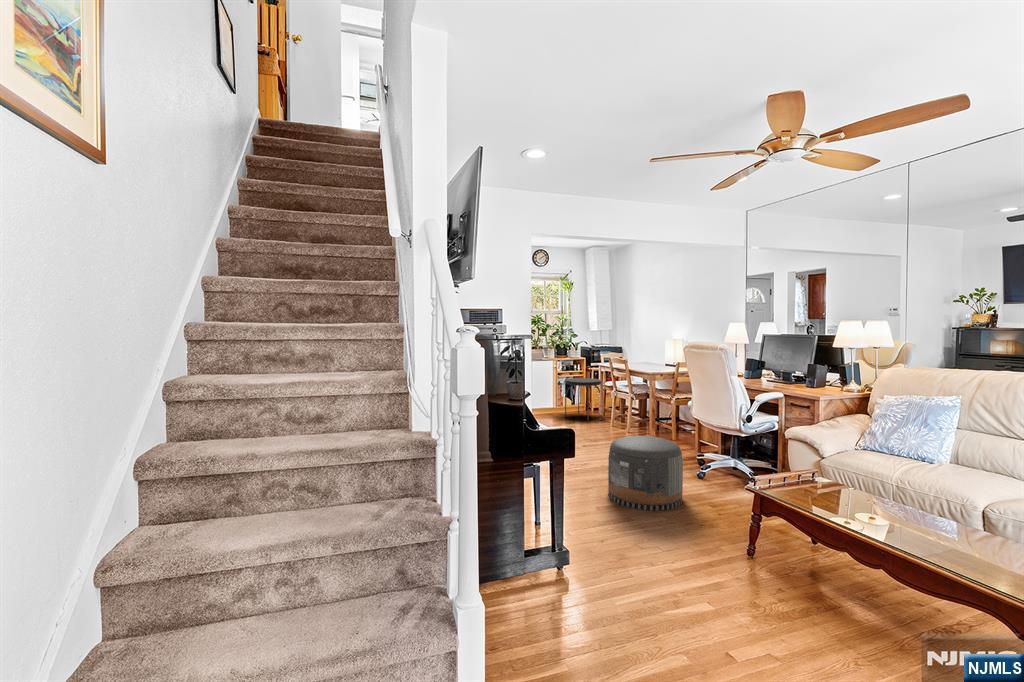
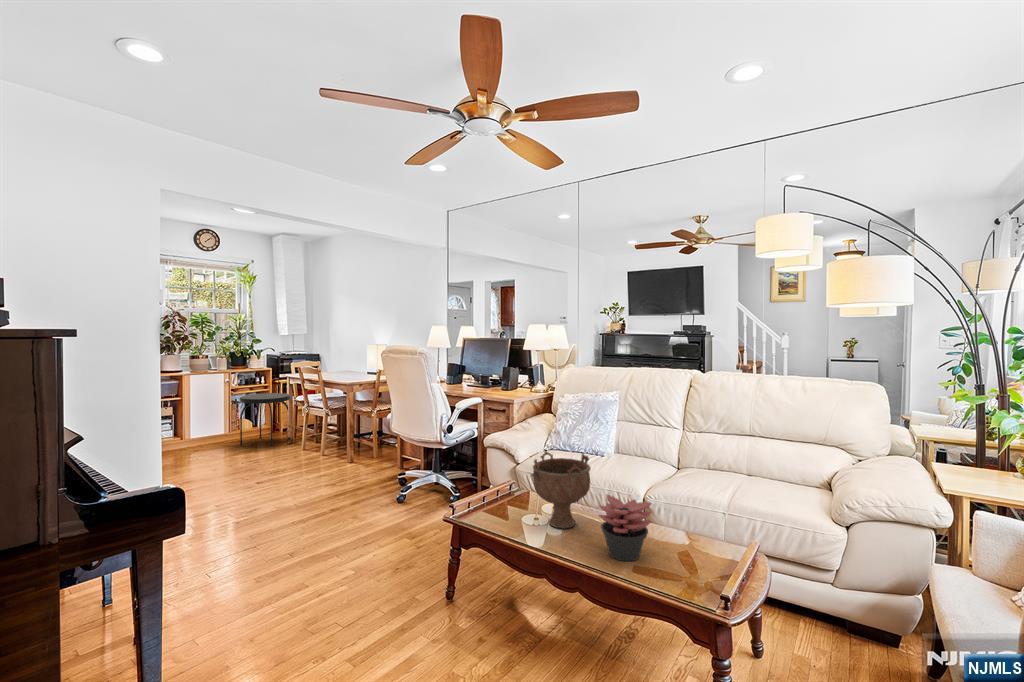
pouf: present [608,436,683,510] -> none [282,464,377,564]
decorative bowl: none [835,442,907,518] -> present [531,450,591,529]
succulent plant: none [911,490,982,557] -> present [598,495,652,561]

